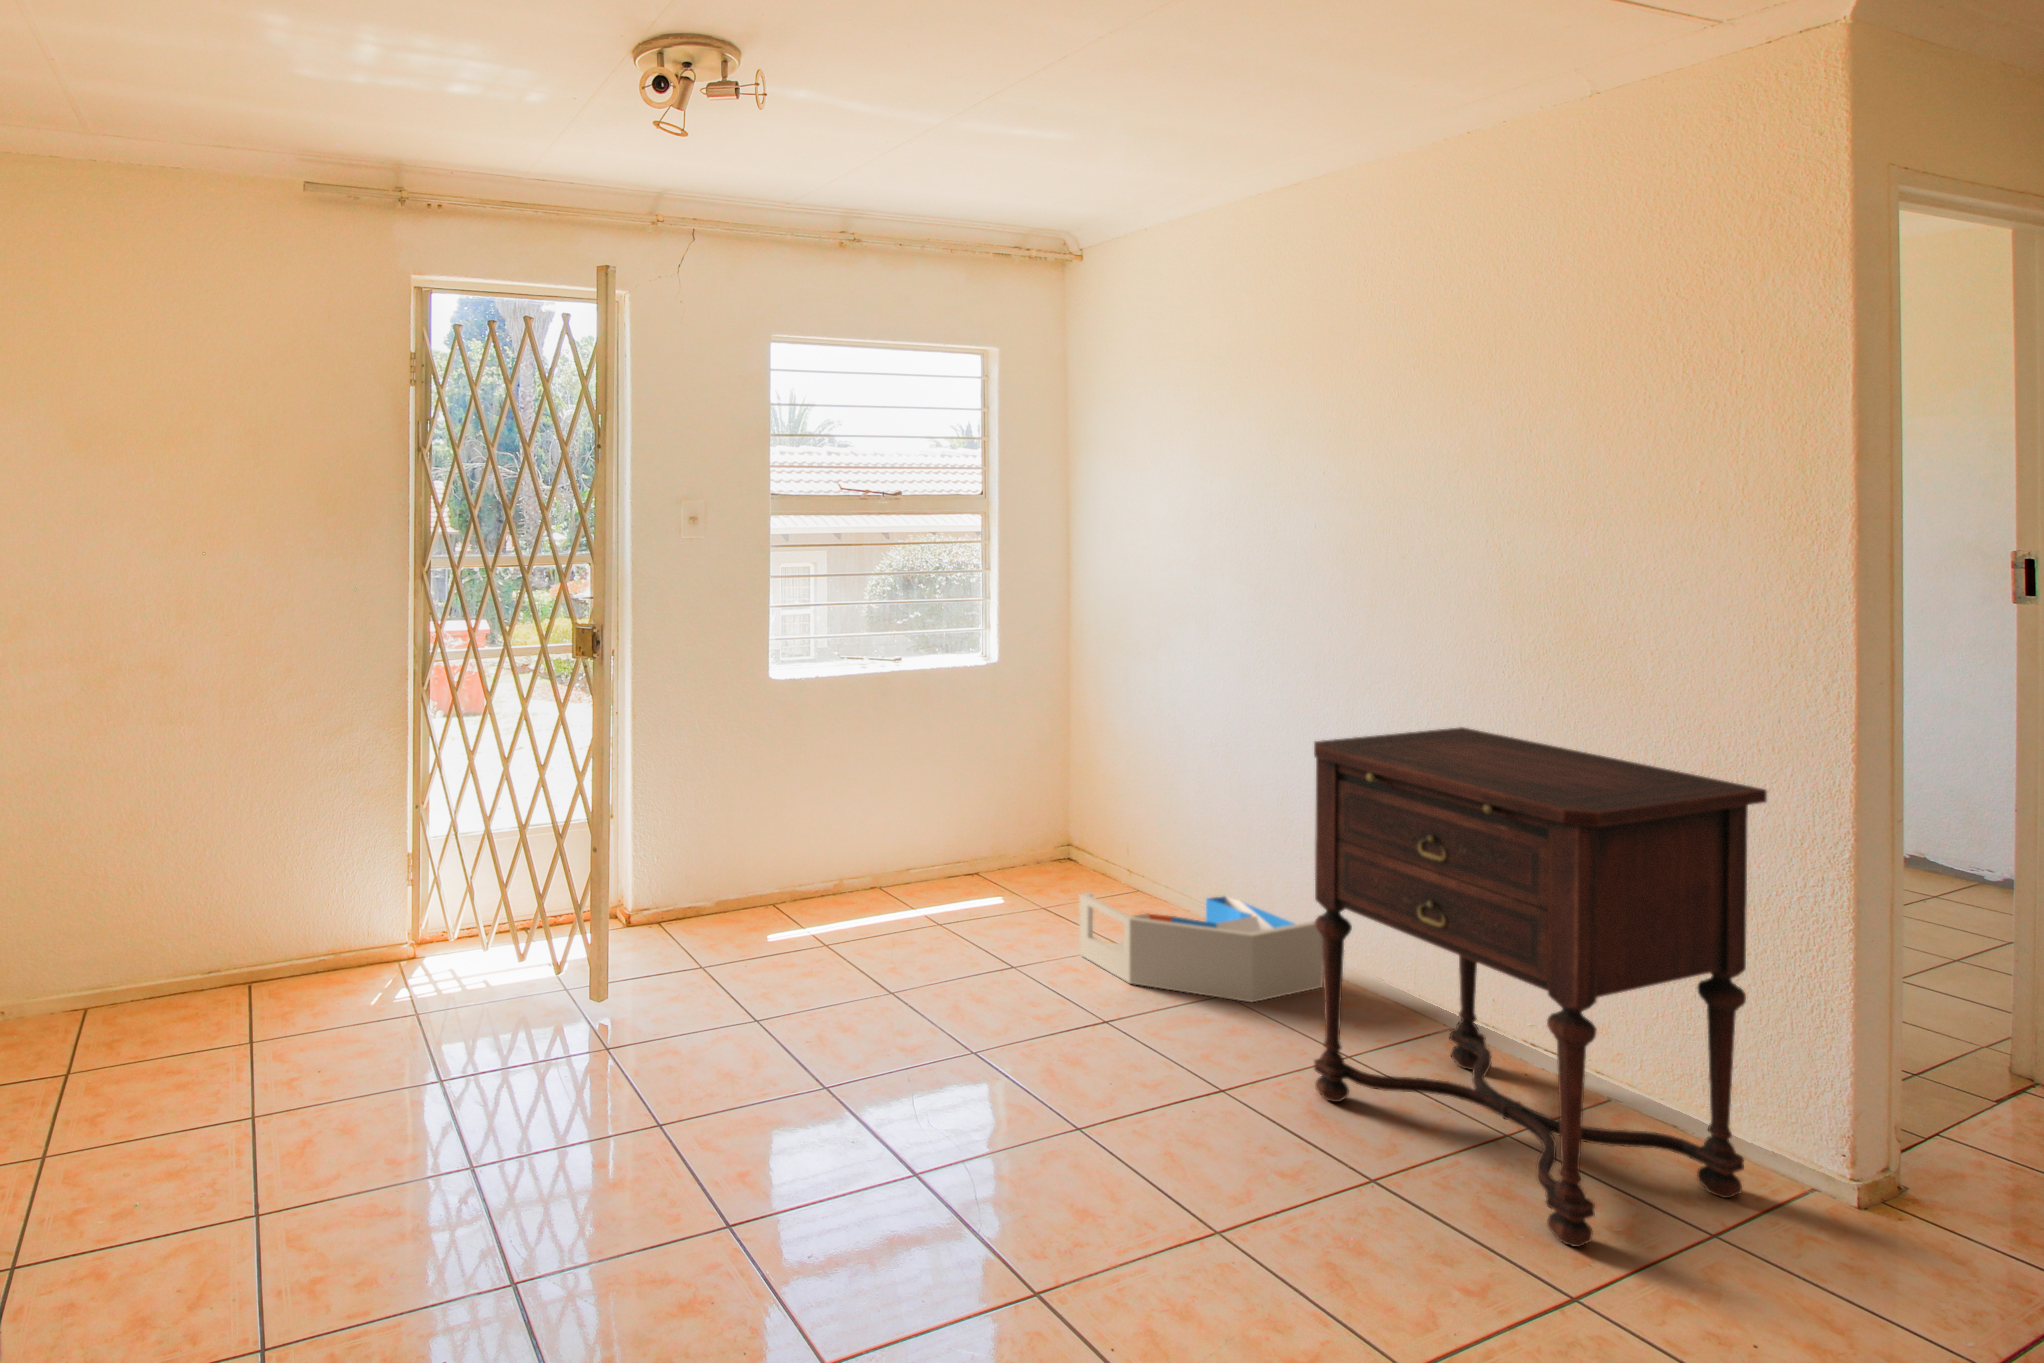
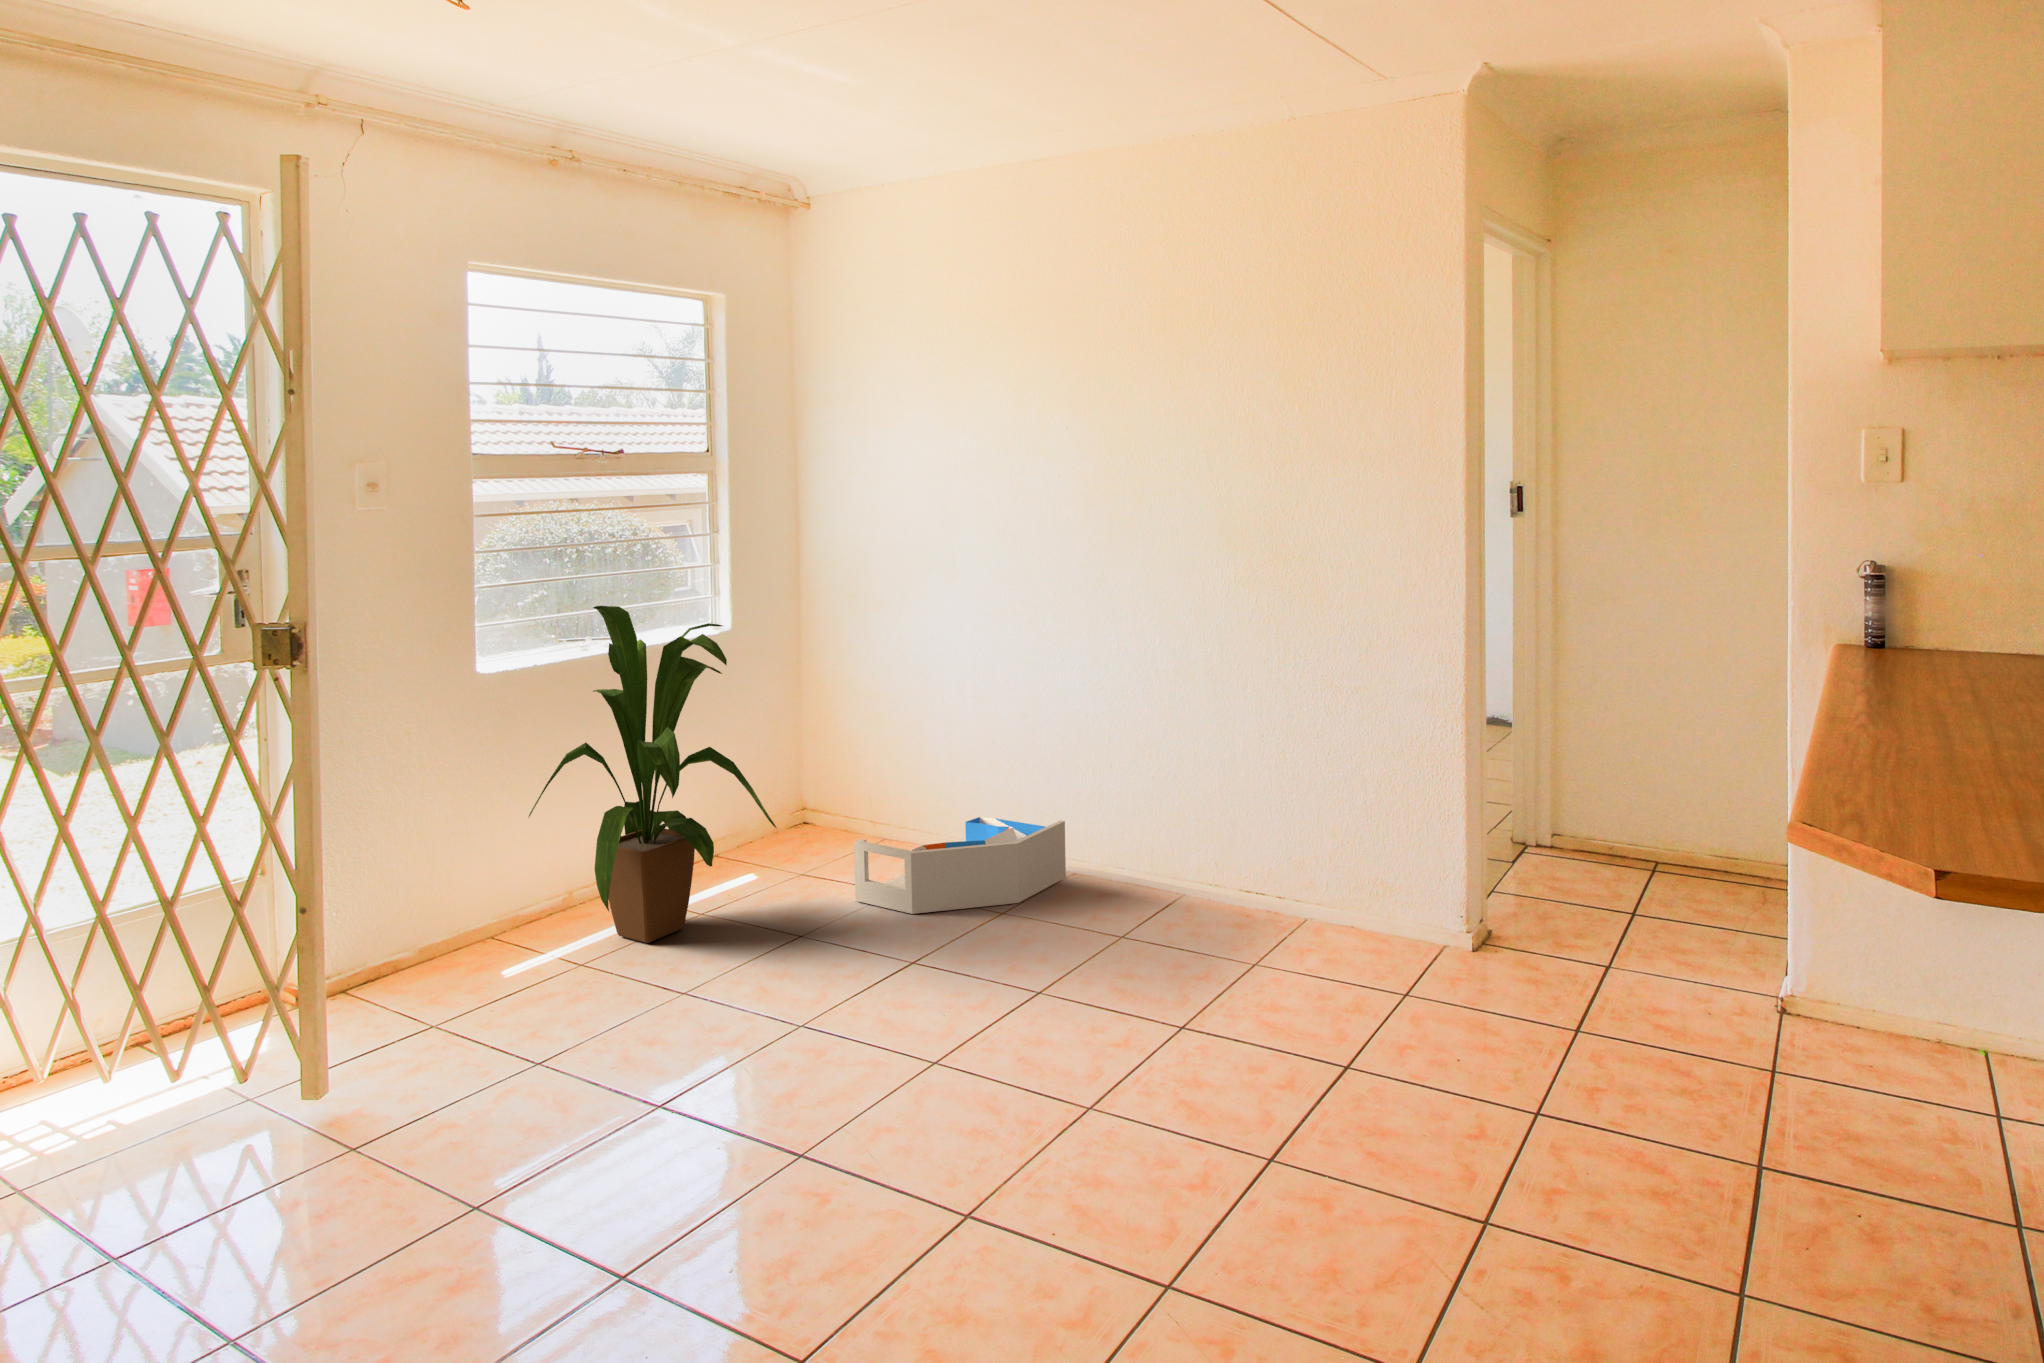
house plant: none [792,632,1002,946] -> present [529,606,776,943]
side table: present [1314,727,1767,1247] -> none [1087,636,1382,1007]

